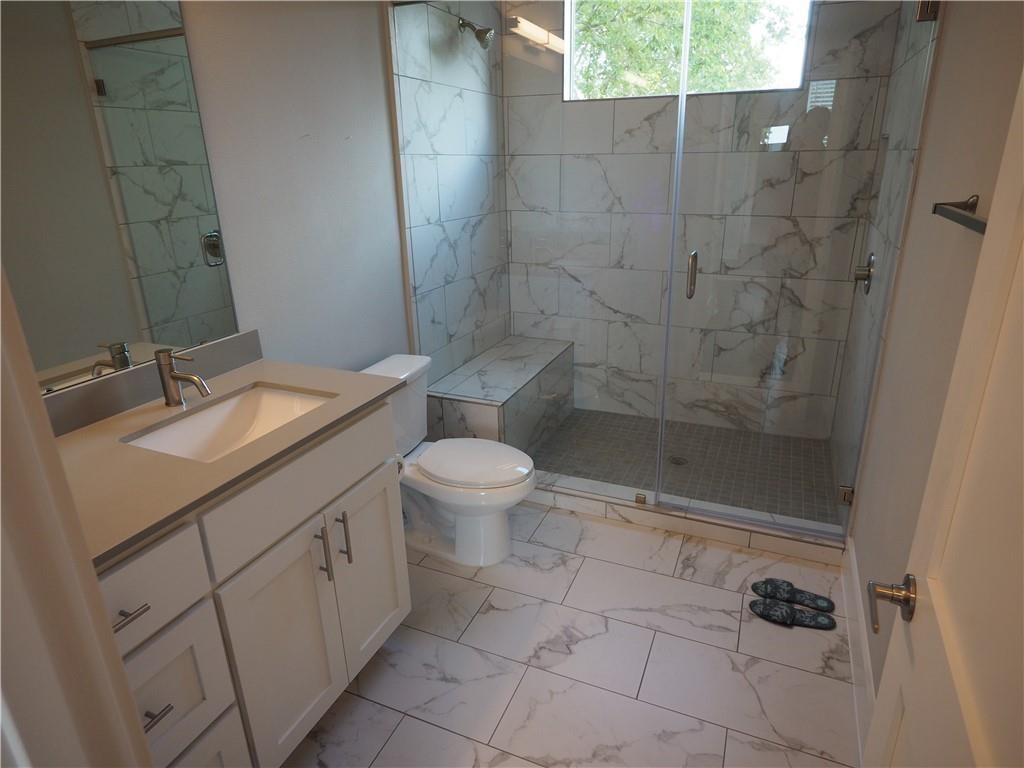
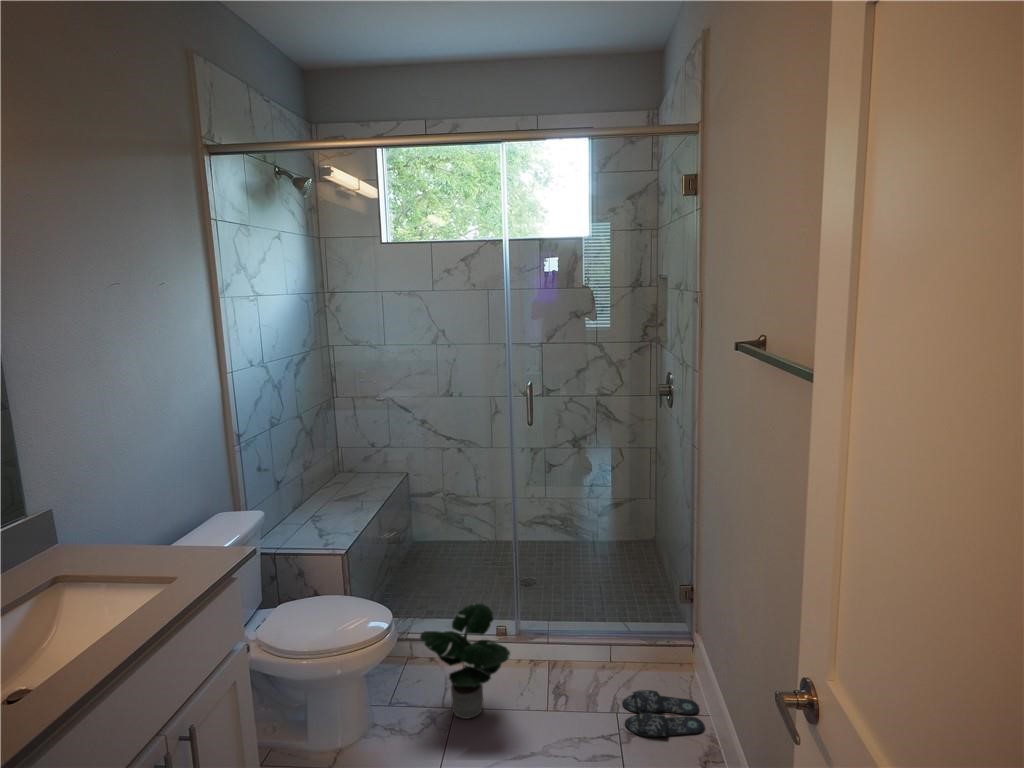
potted plant: none [557,468,641,568] -> present [420,604,510,719]

